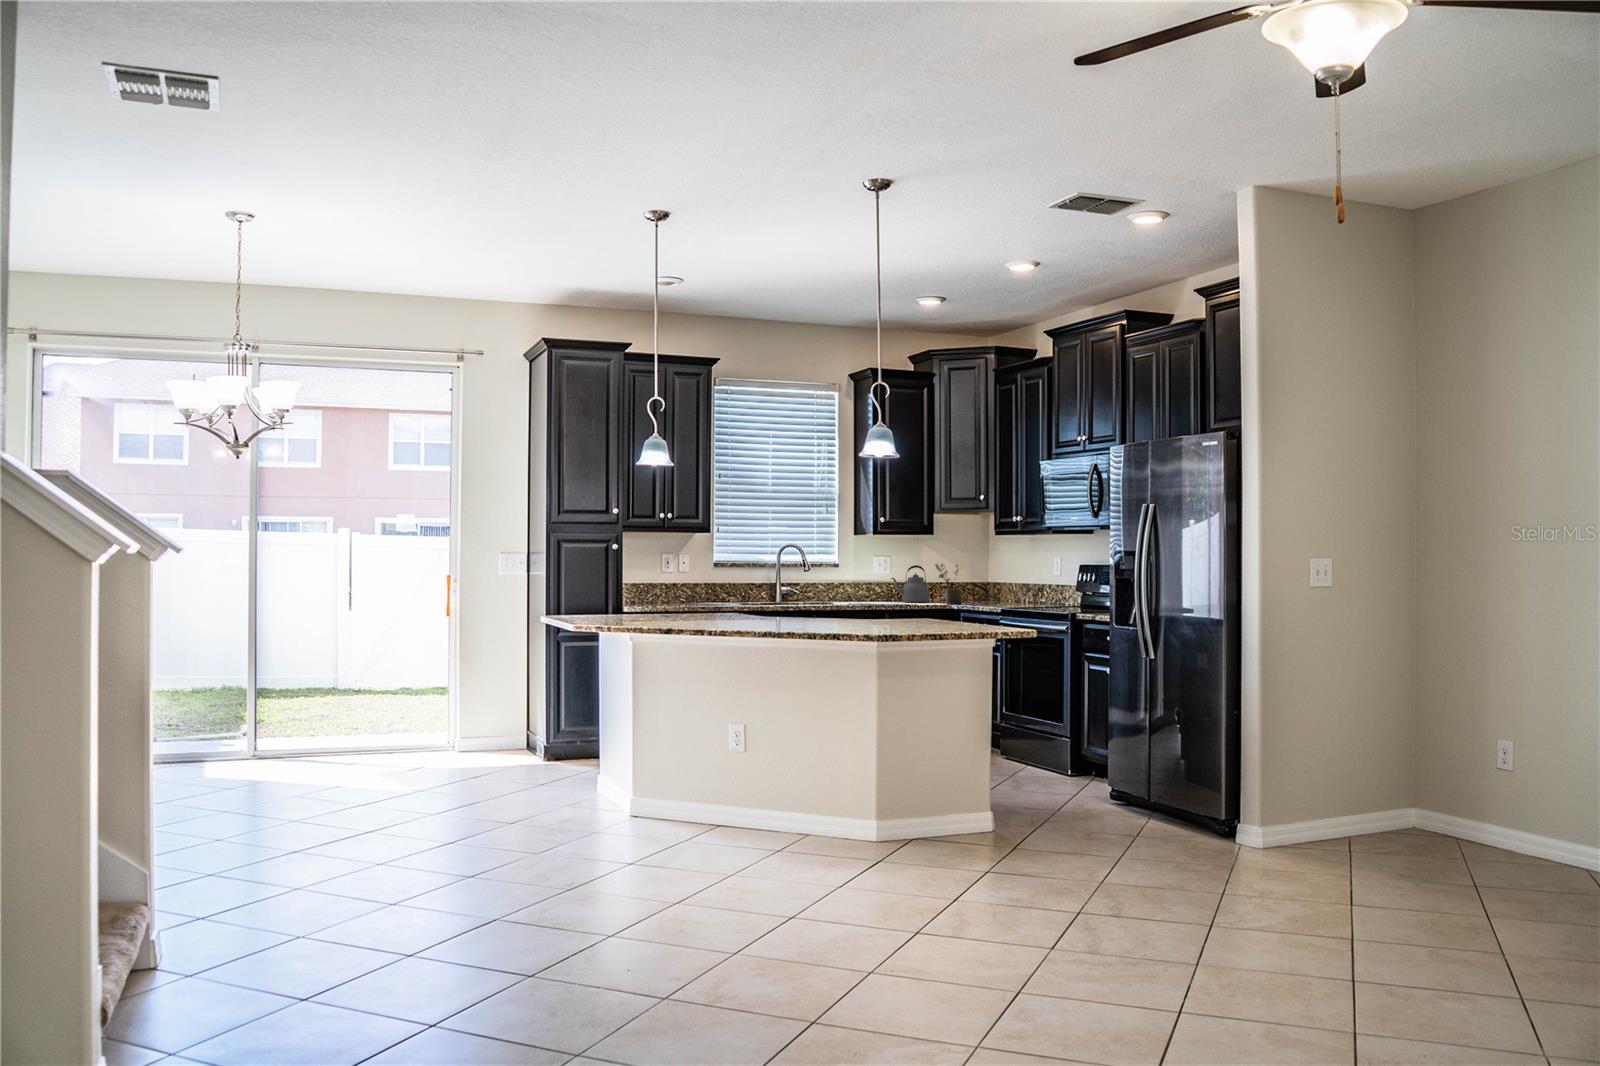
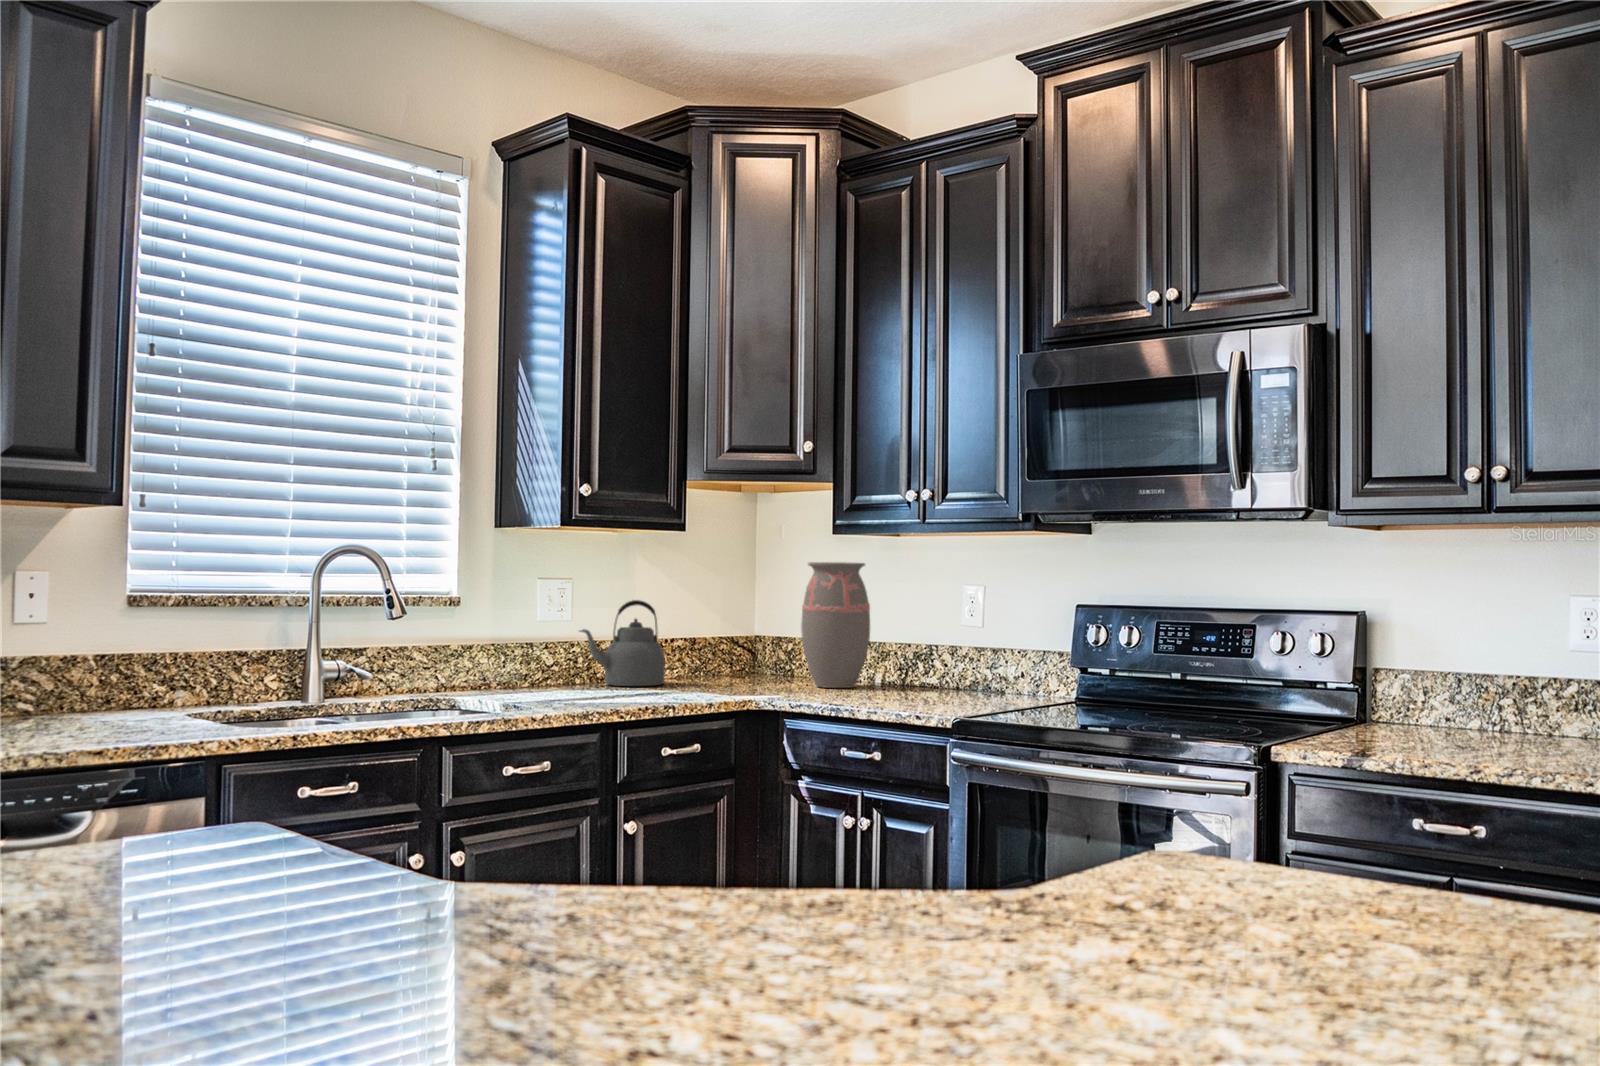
decorative vase: none [984,548,1015,604] -> present [801,562,870,688]
potted plant: present [936,564,962,604] -> none [710,598,771,694]

